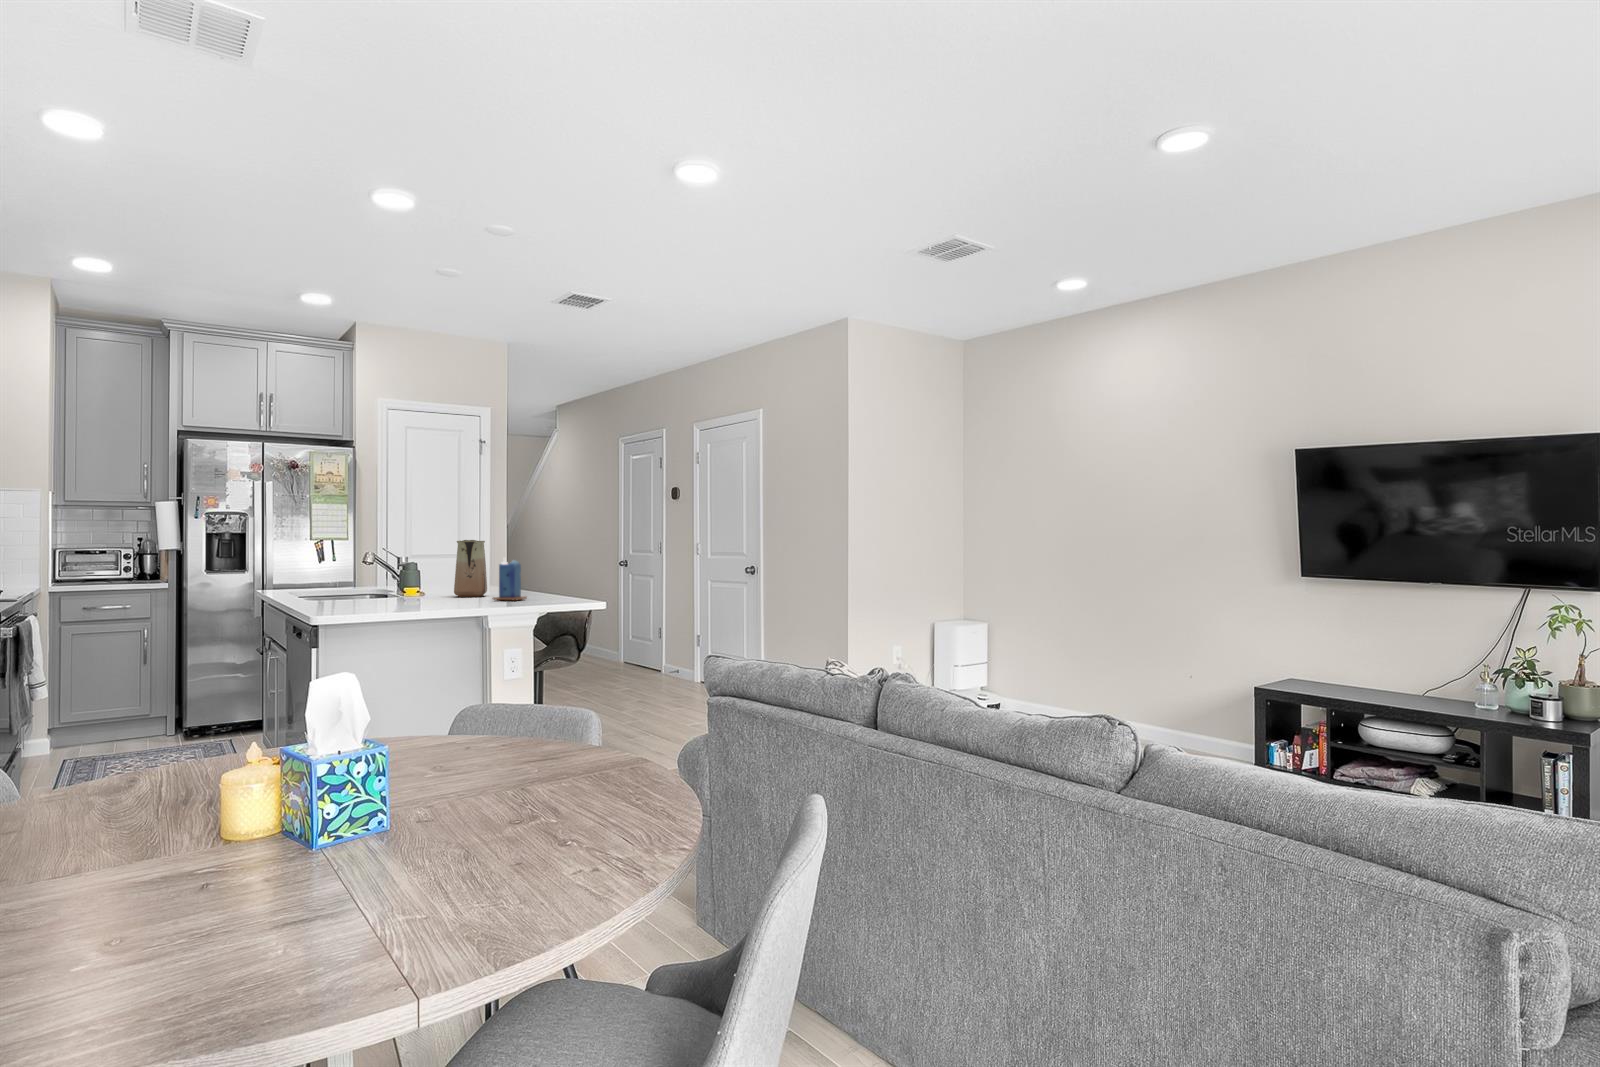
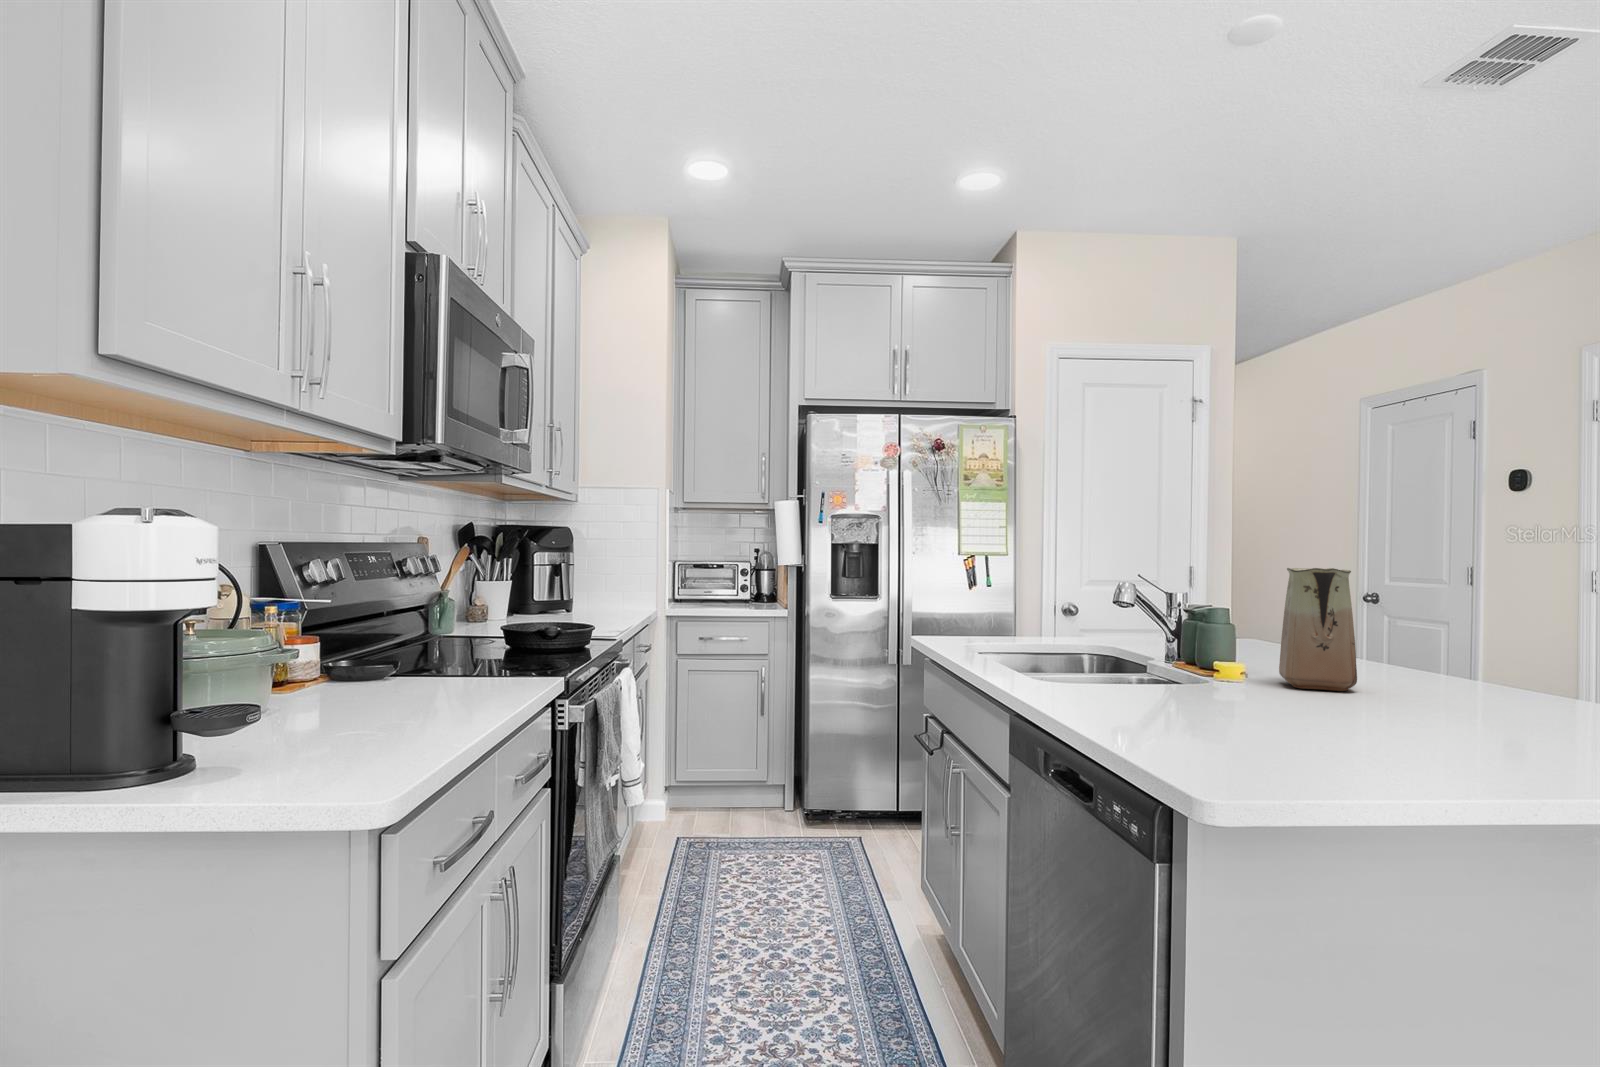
candle: present [492,560,527,600] -> none [1439,615,1522,728]

